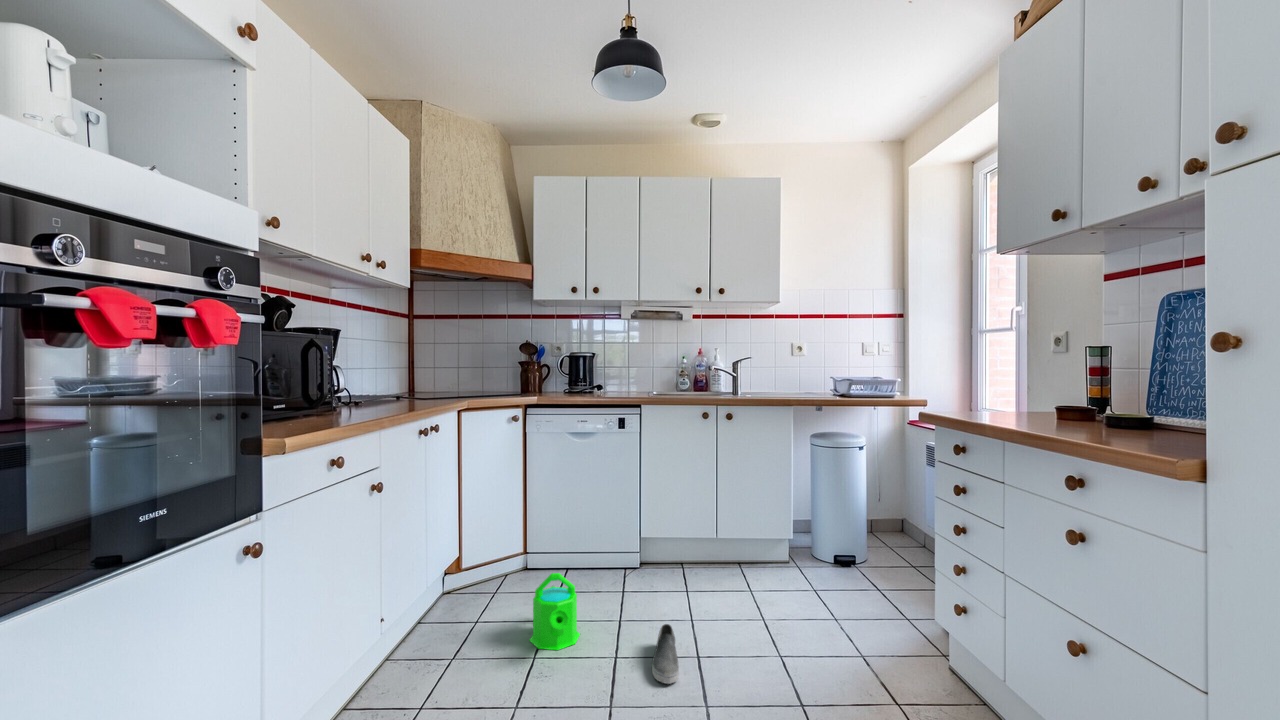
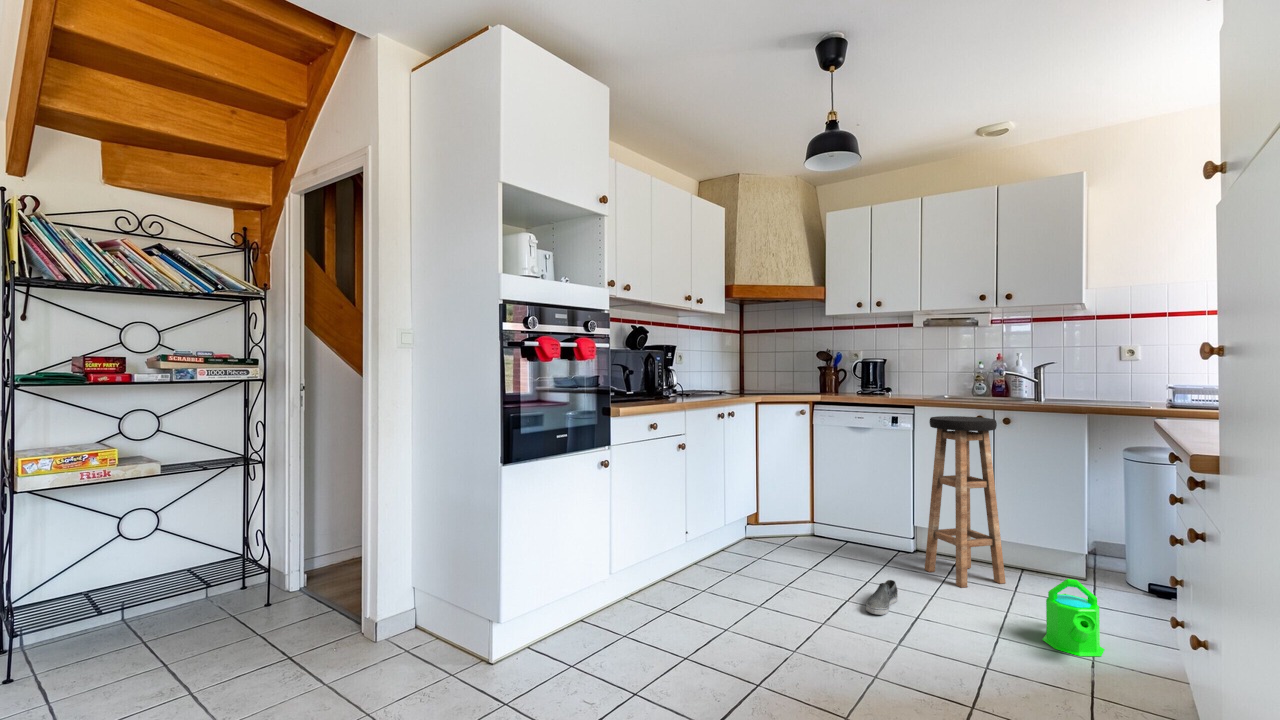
bar stool: none [668,415,743,606] -> present [925,416,1006,588]
watering can: present [530,573,580,650] -> present [1042,579,1105,656]

